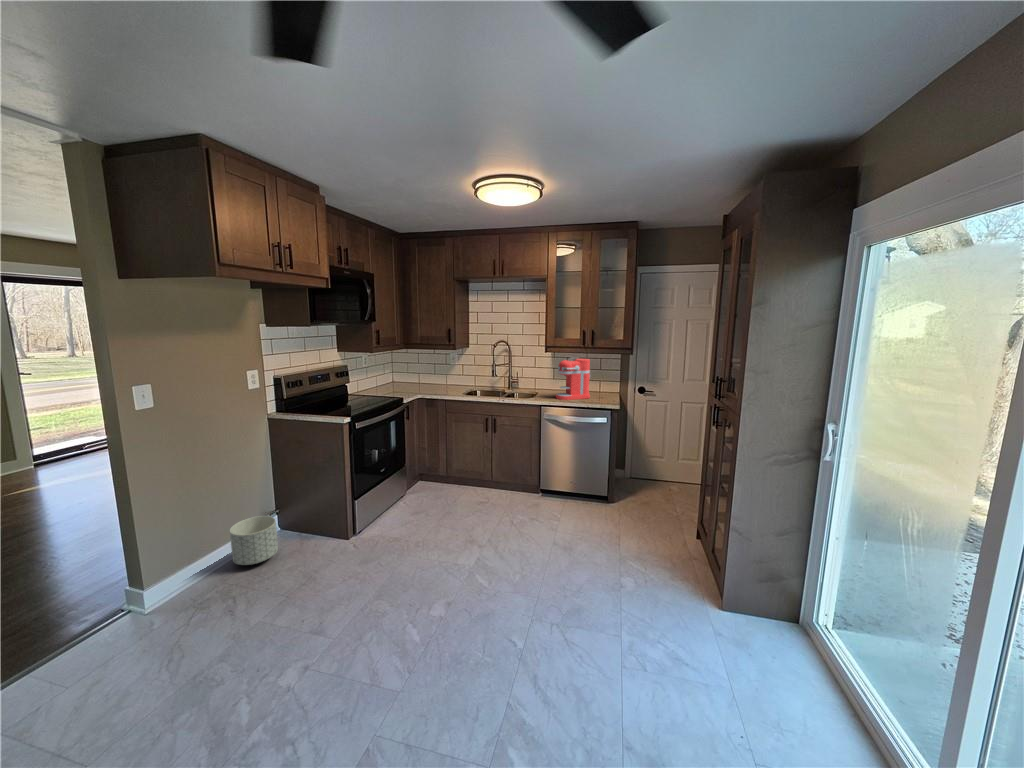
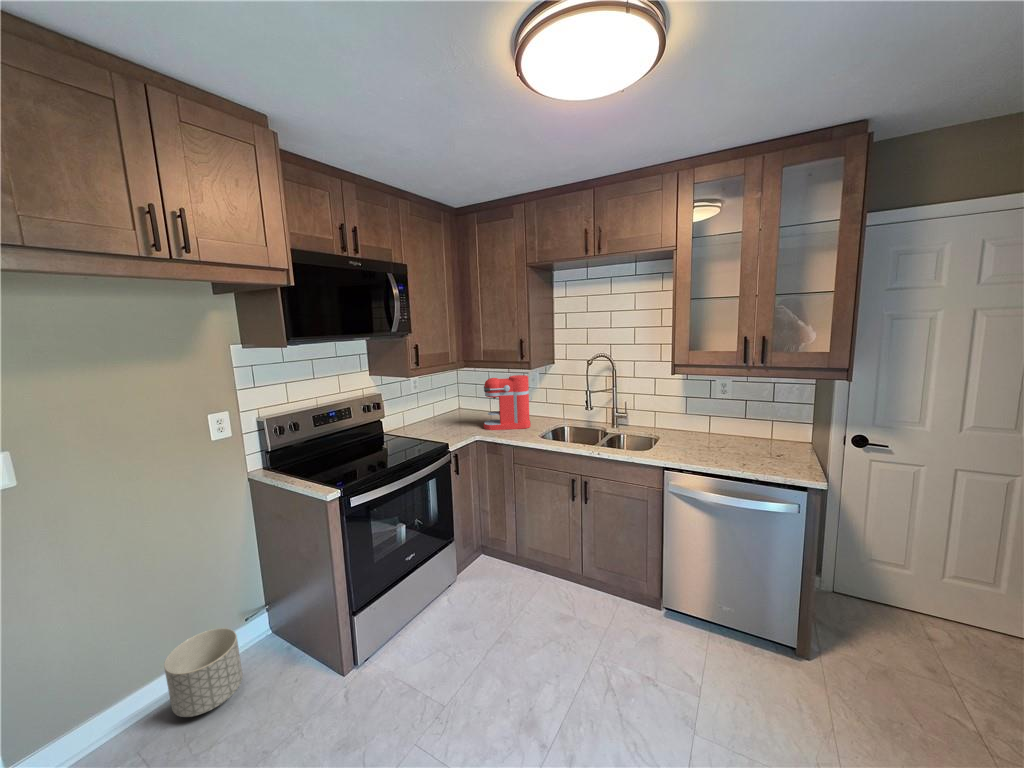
coffee maker: present [556,359,591,400] -> present [484,375,532,430]

